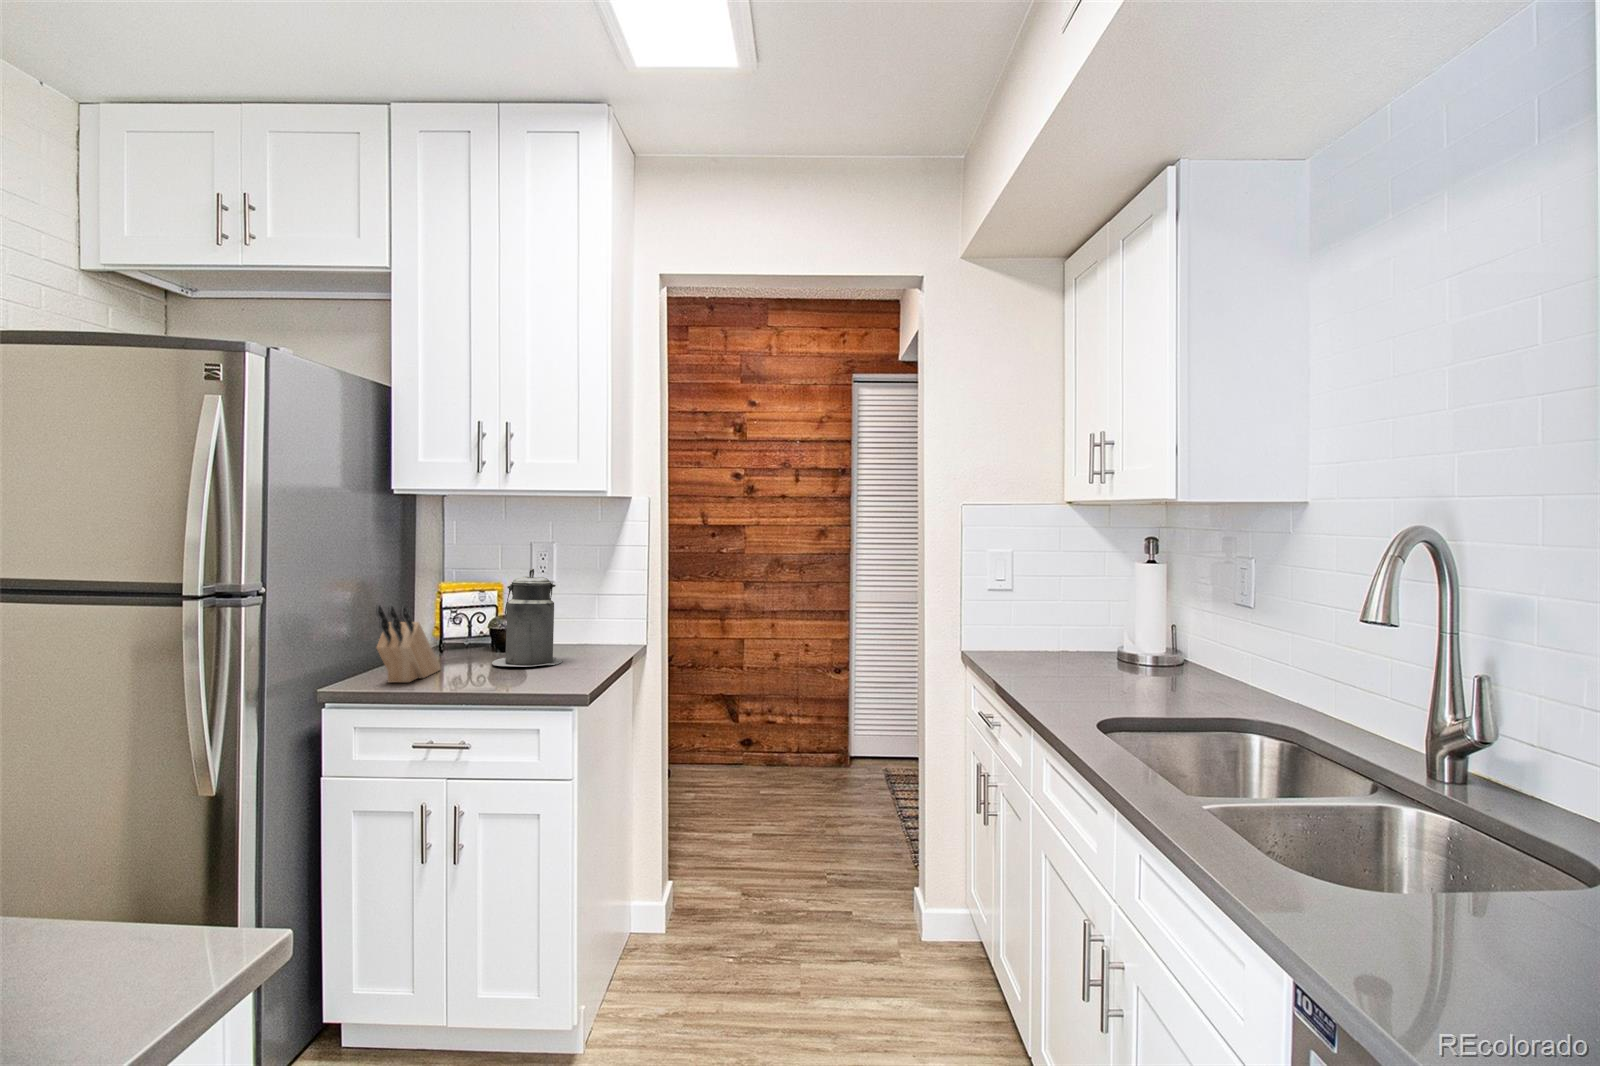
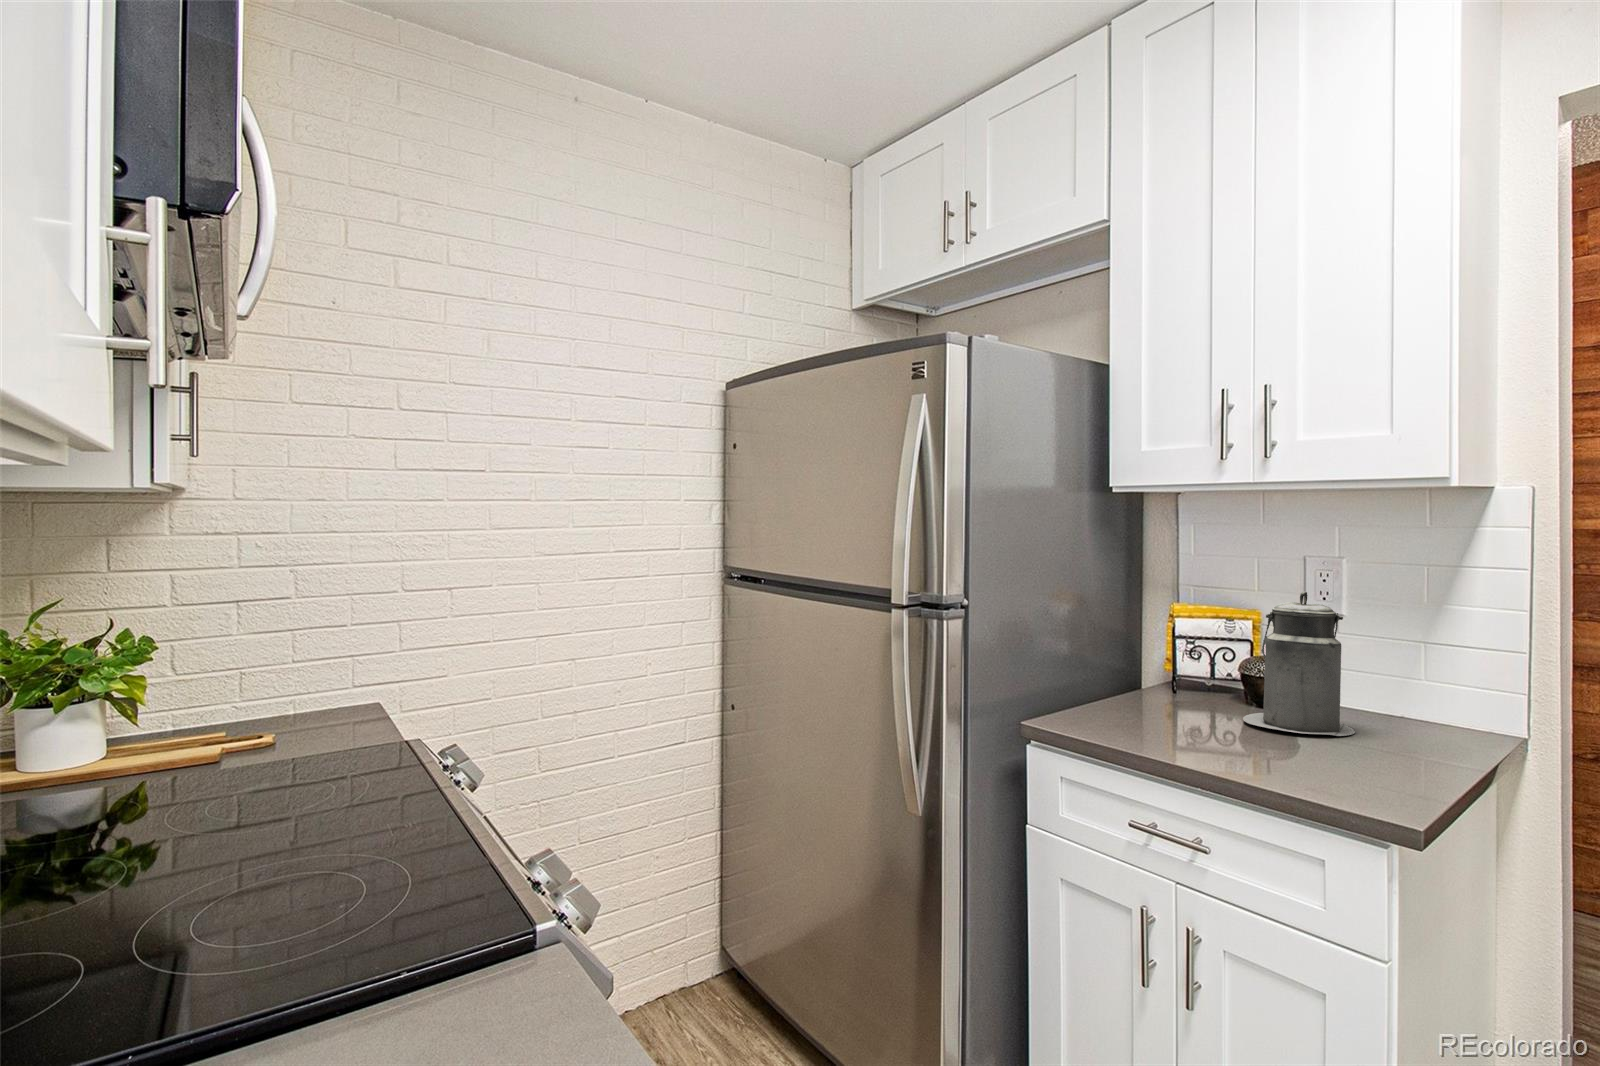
knife block: present [376,605,440,682] -> none [1087,628,1172,731]

